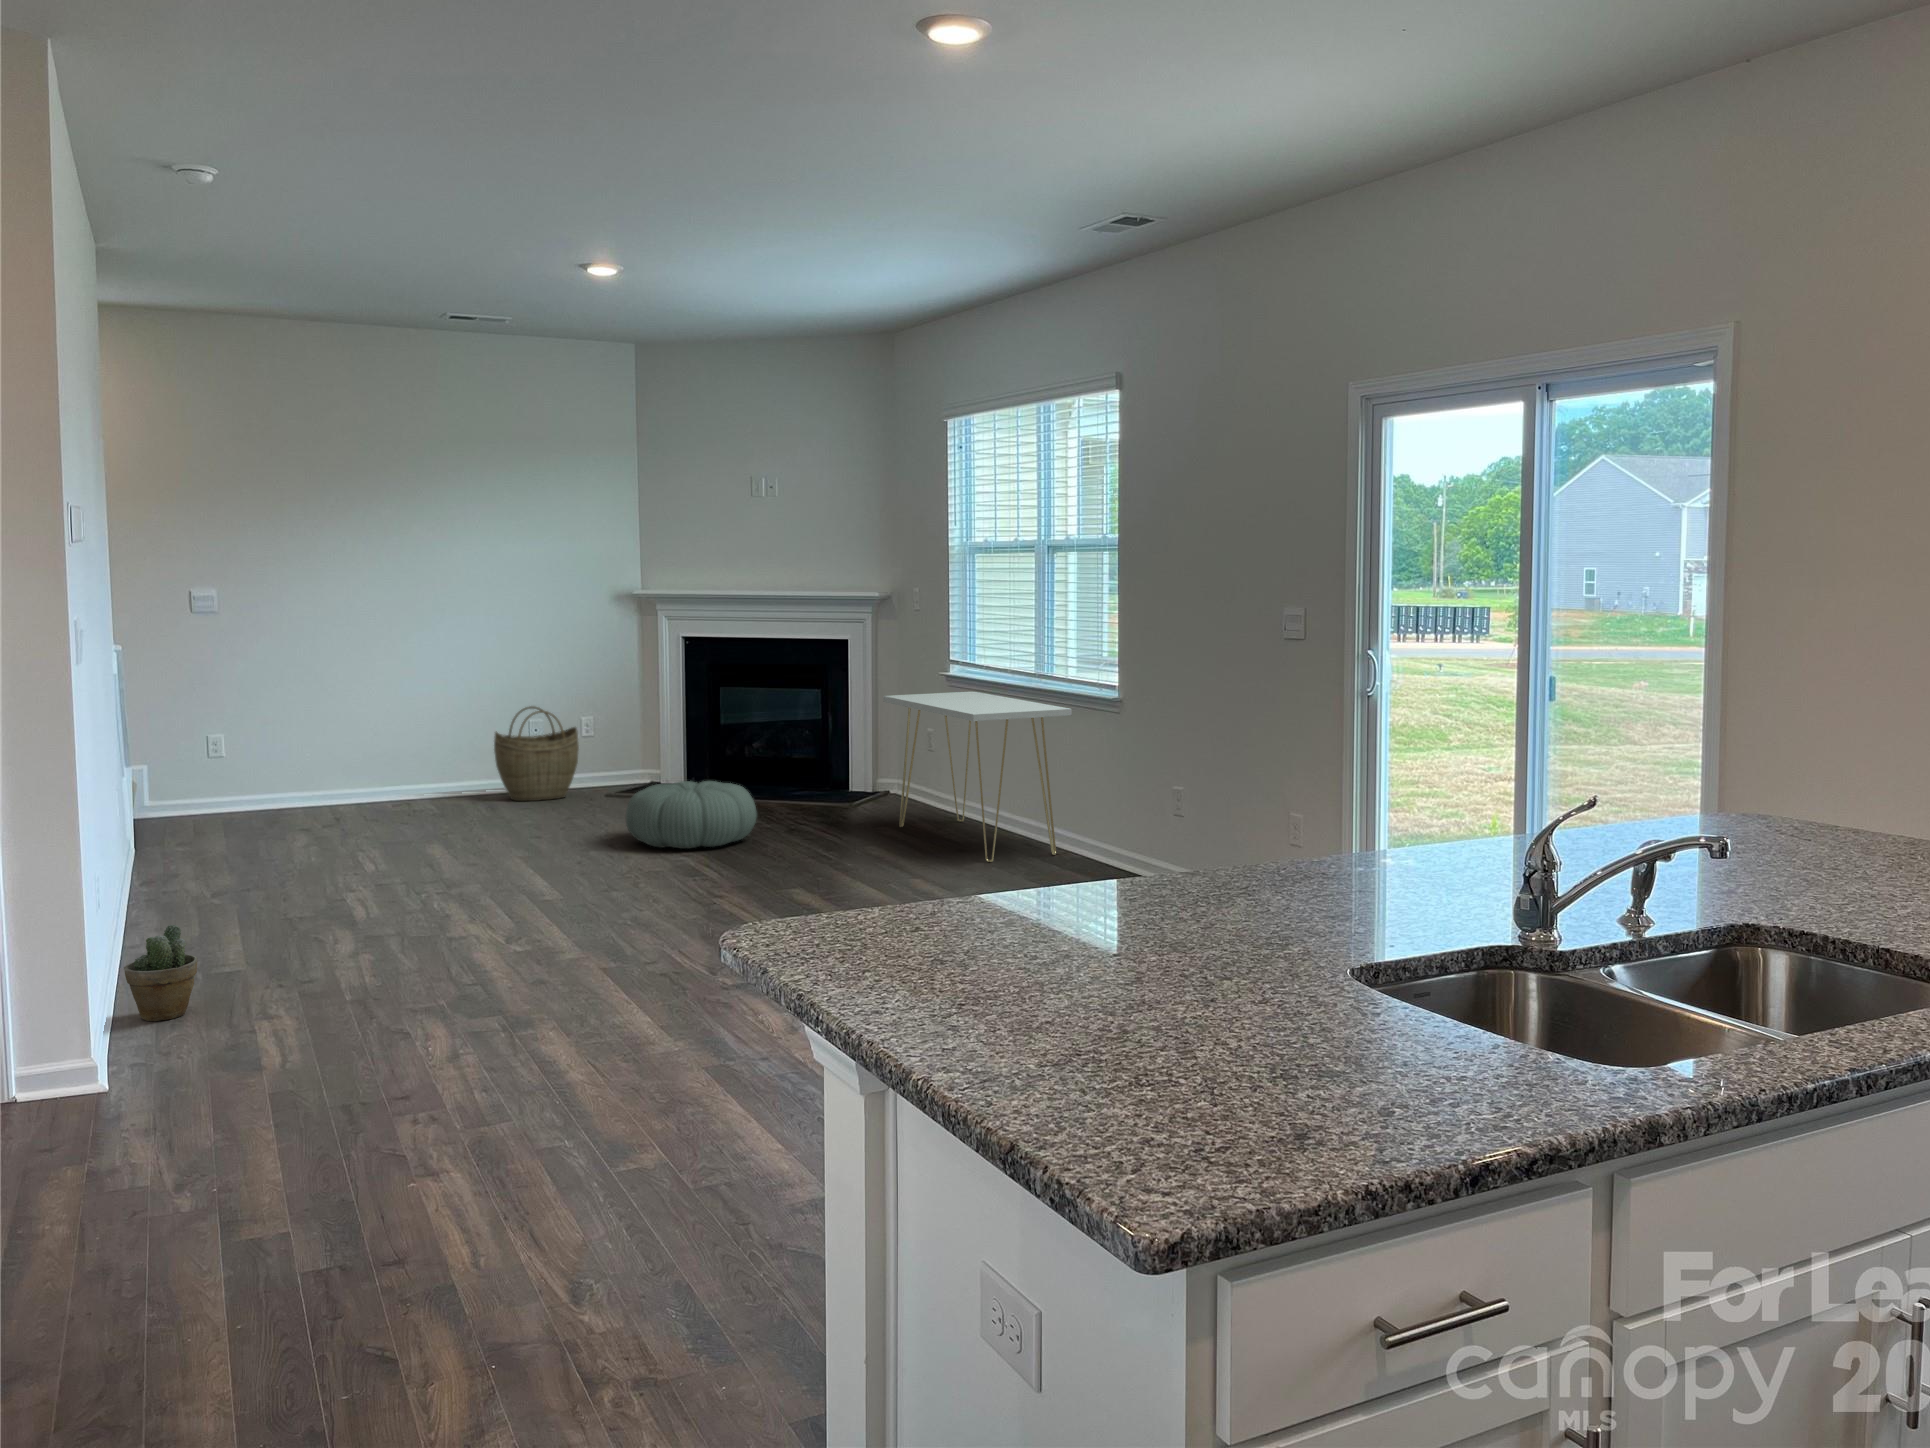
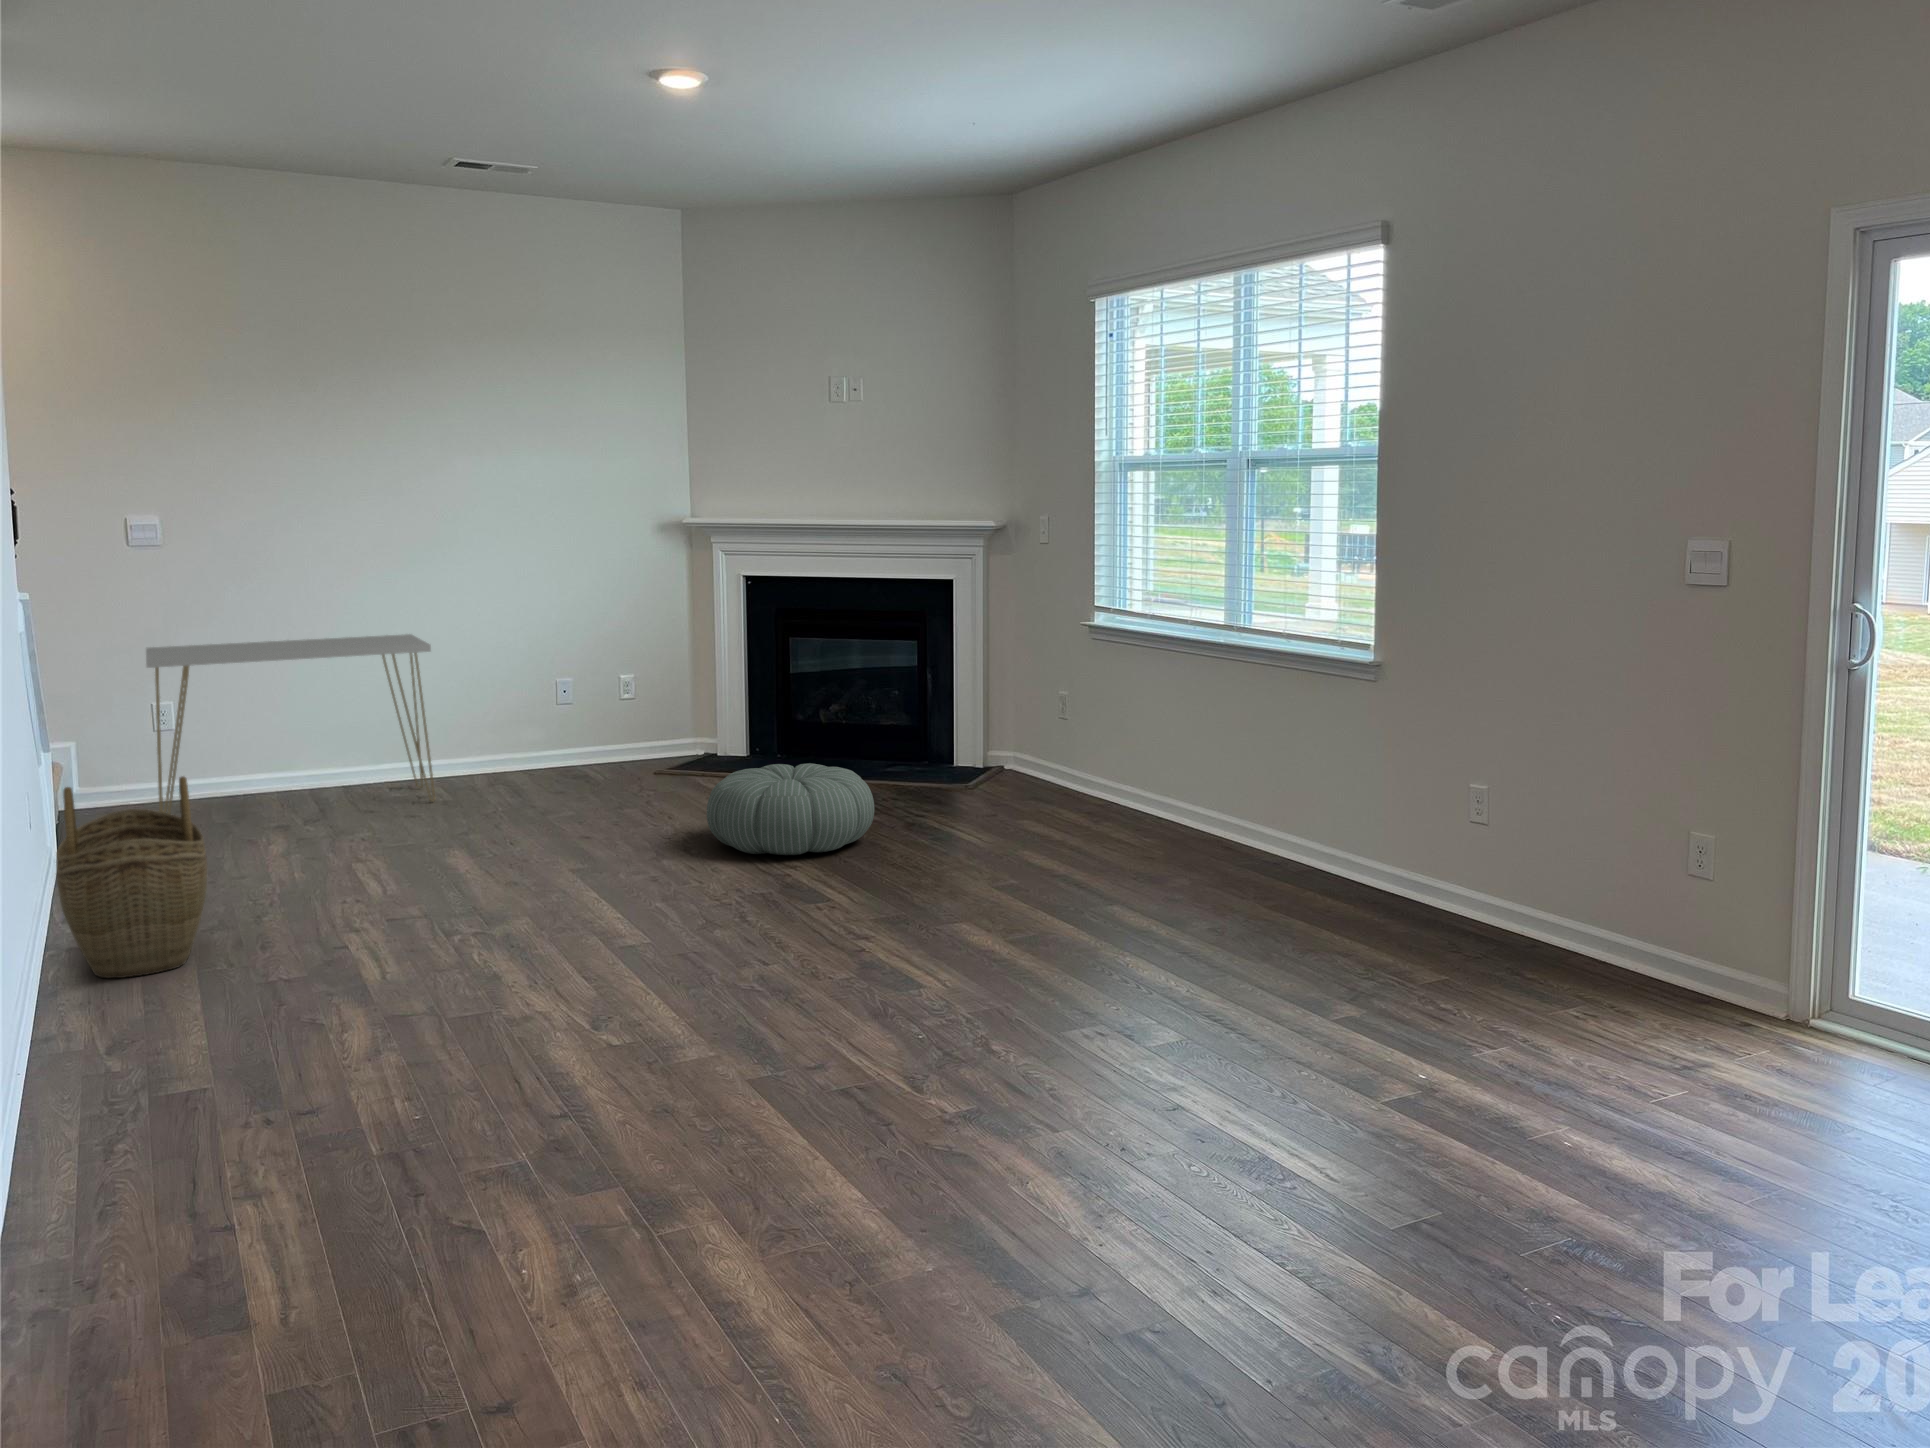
console table: present [883,691,1072,862] -> present [146,634,436,814]
woven basket: present [494,706,579,801] -> present [56,776,207,978]
potted plant: present [124,925,198,1021] -> none [32,1049,152,1207]

